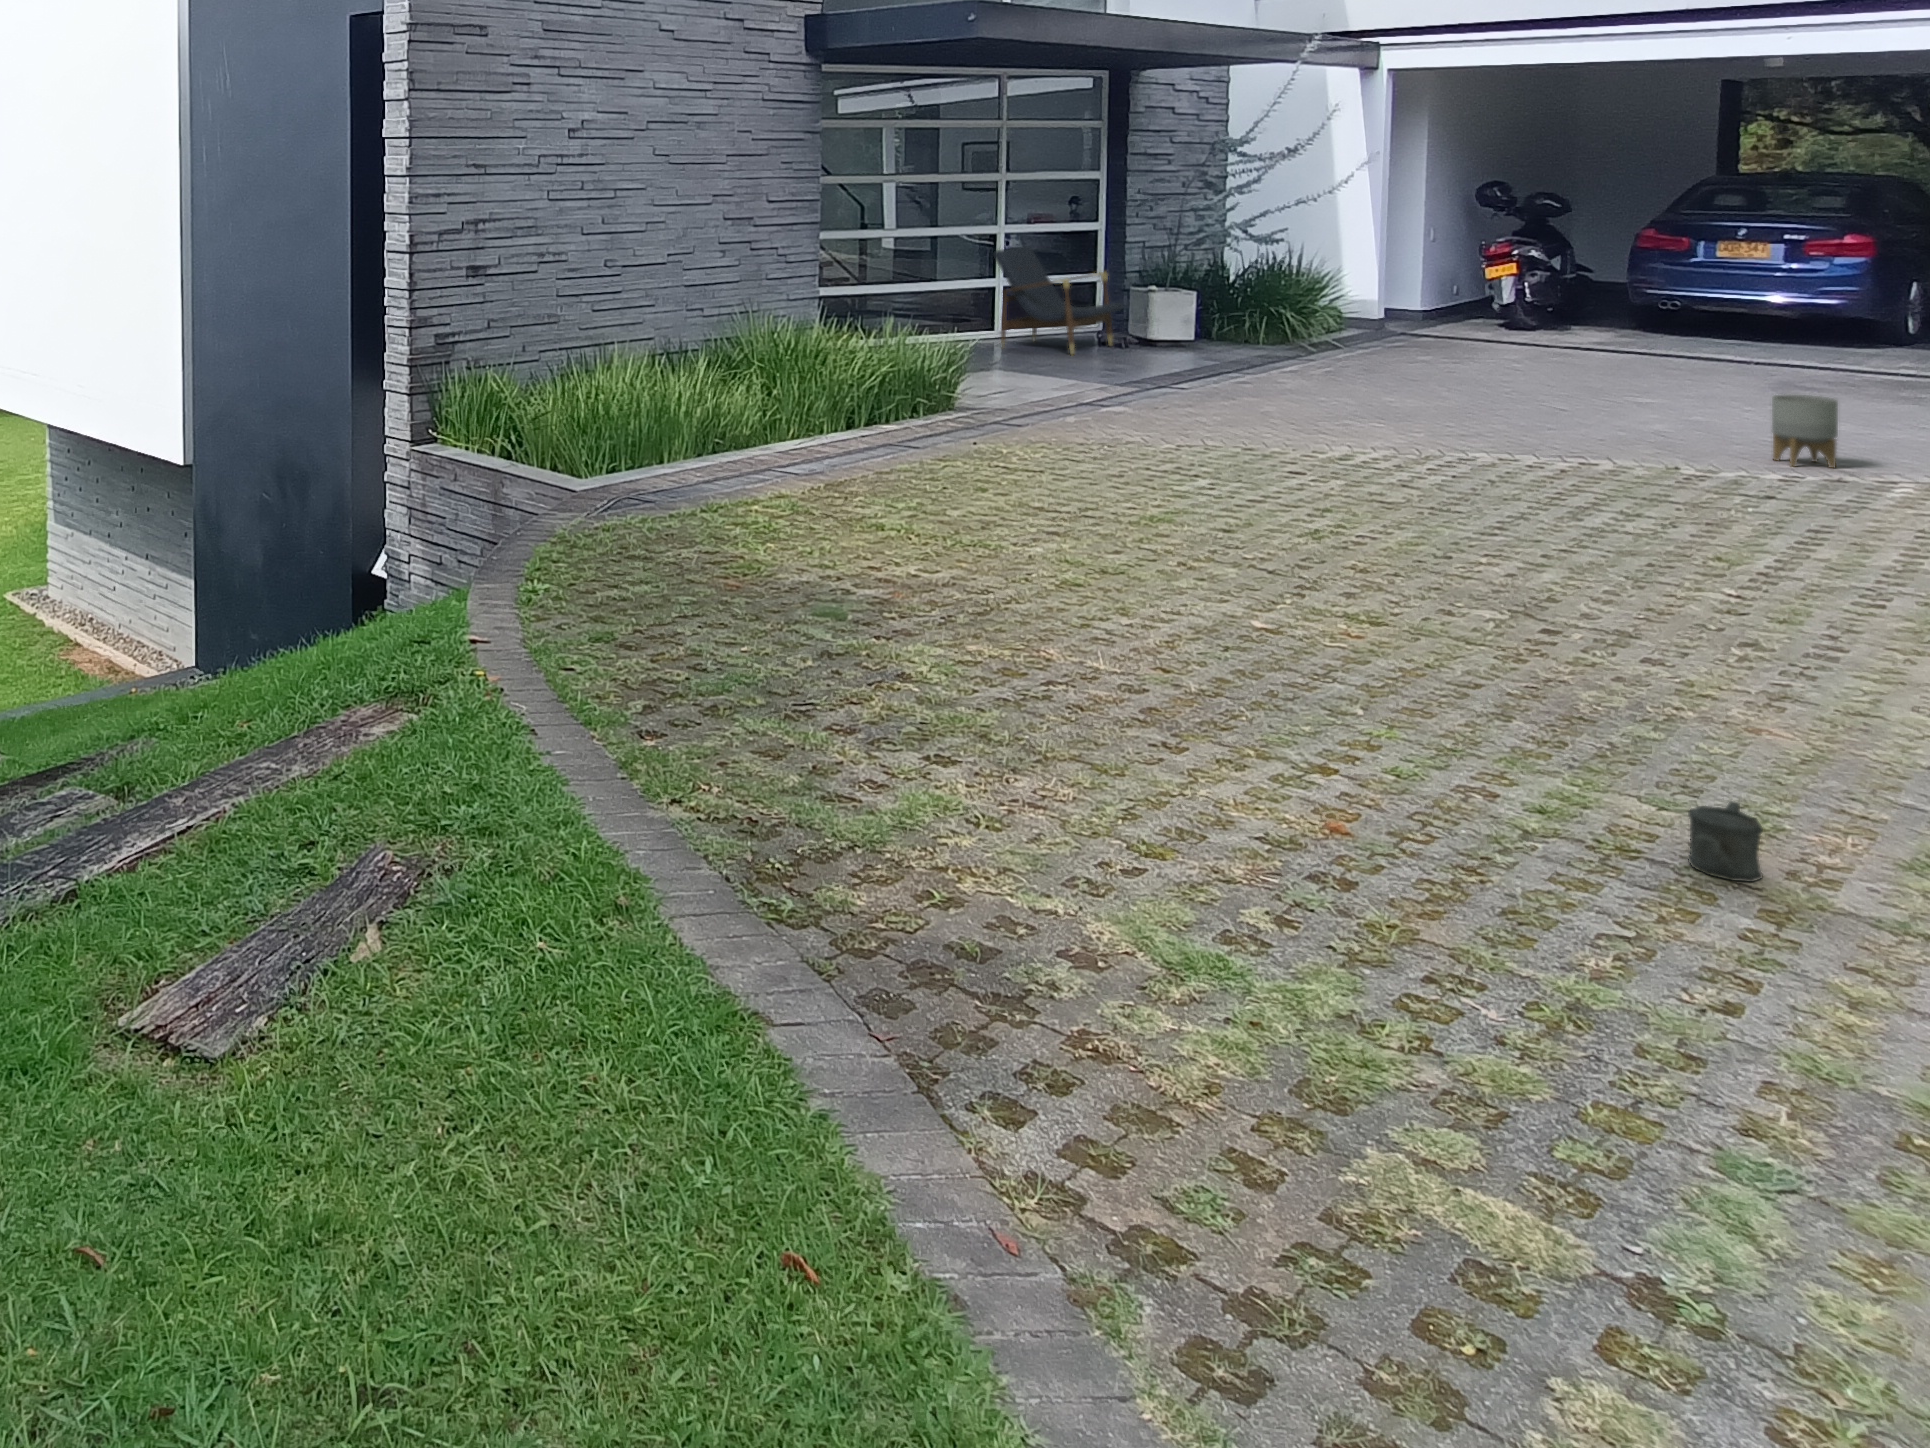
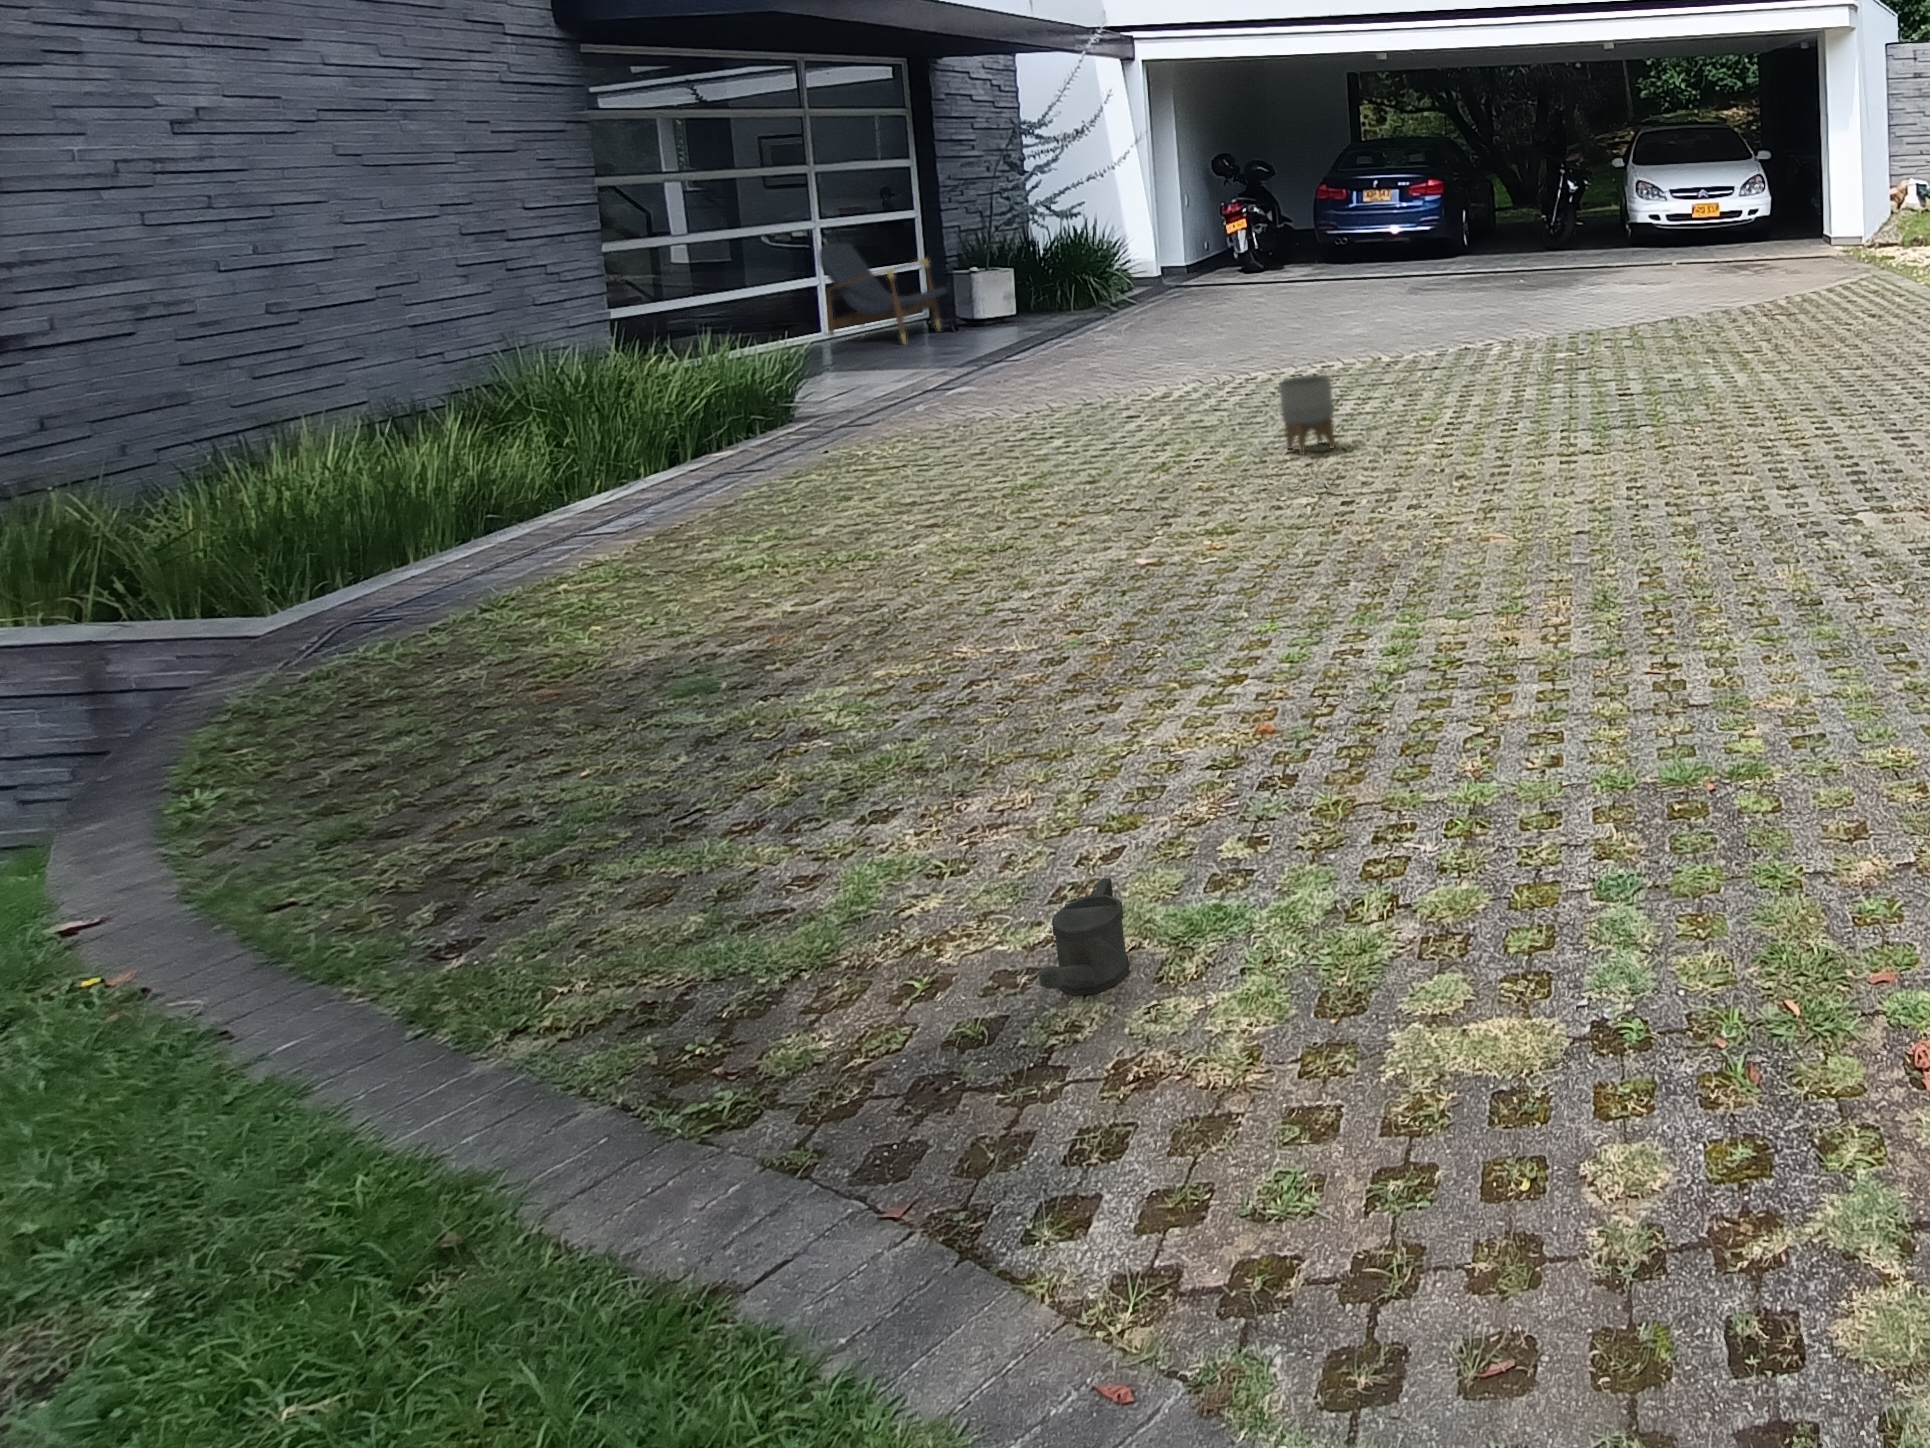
planter: present [1772,394,1838,468] -> present [1279,375,1335,455]
watering can: present [1688,801,1763,882] -> present [1039,878,1129,996]

